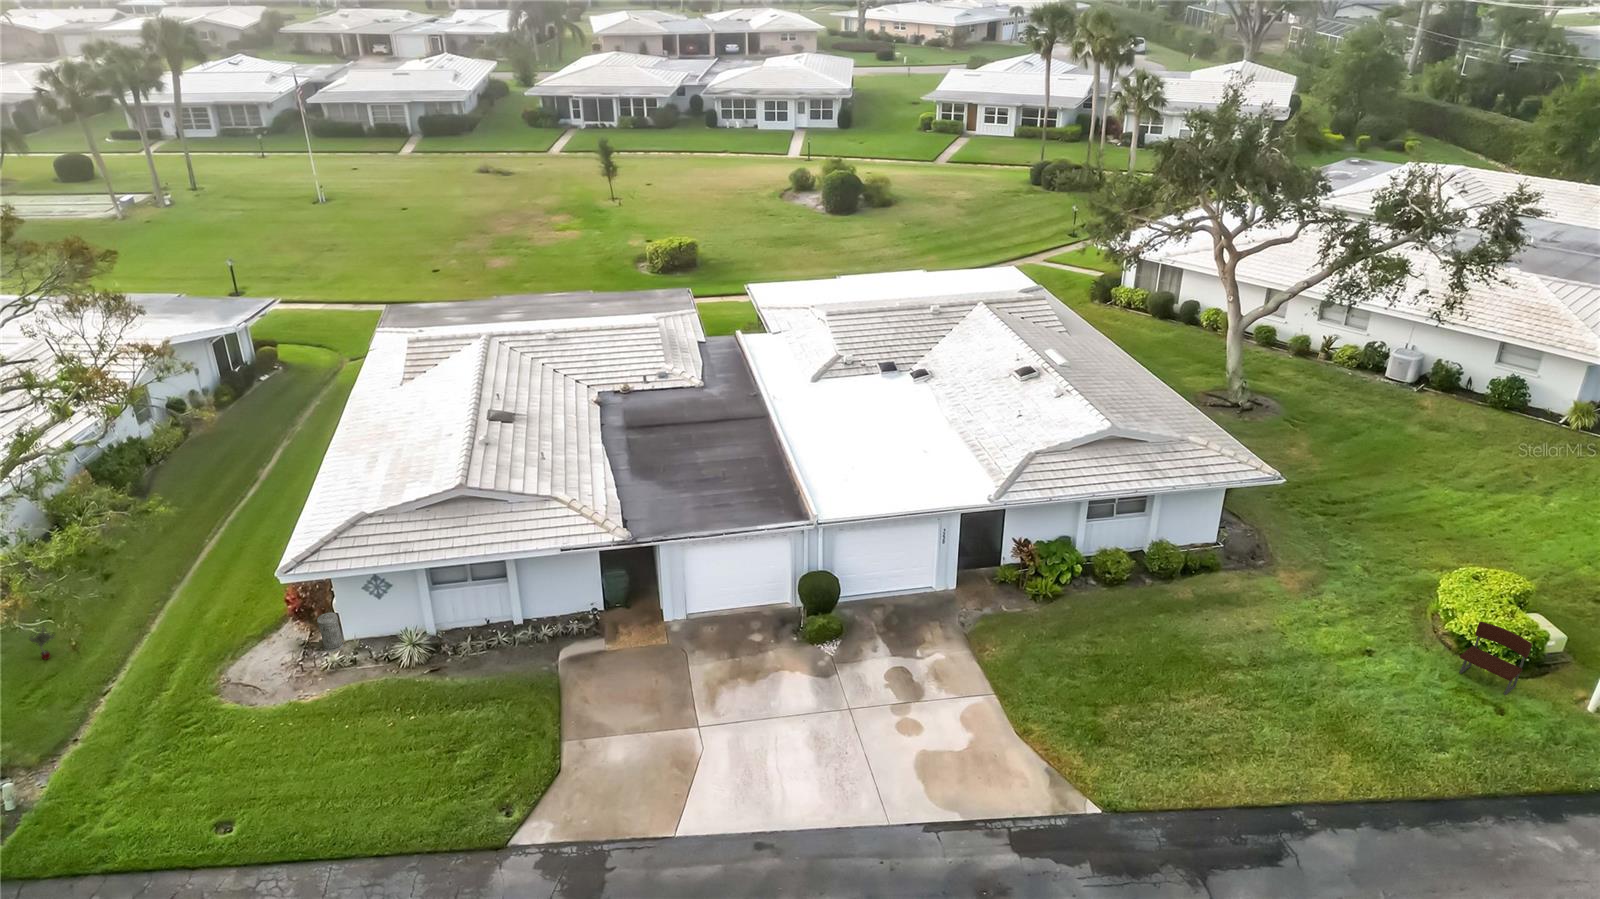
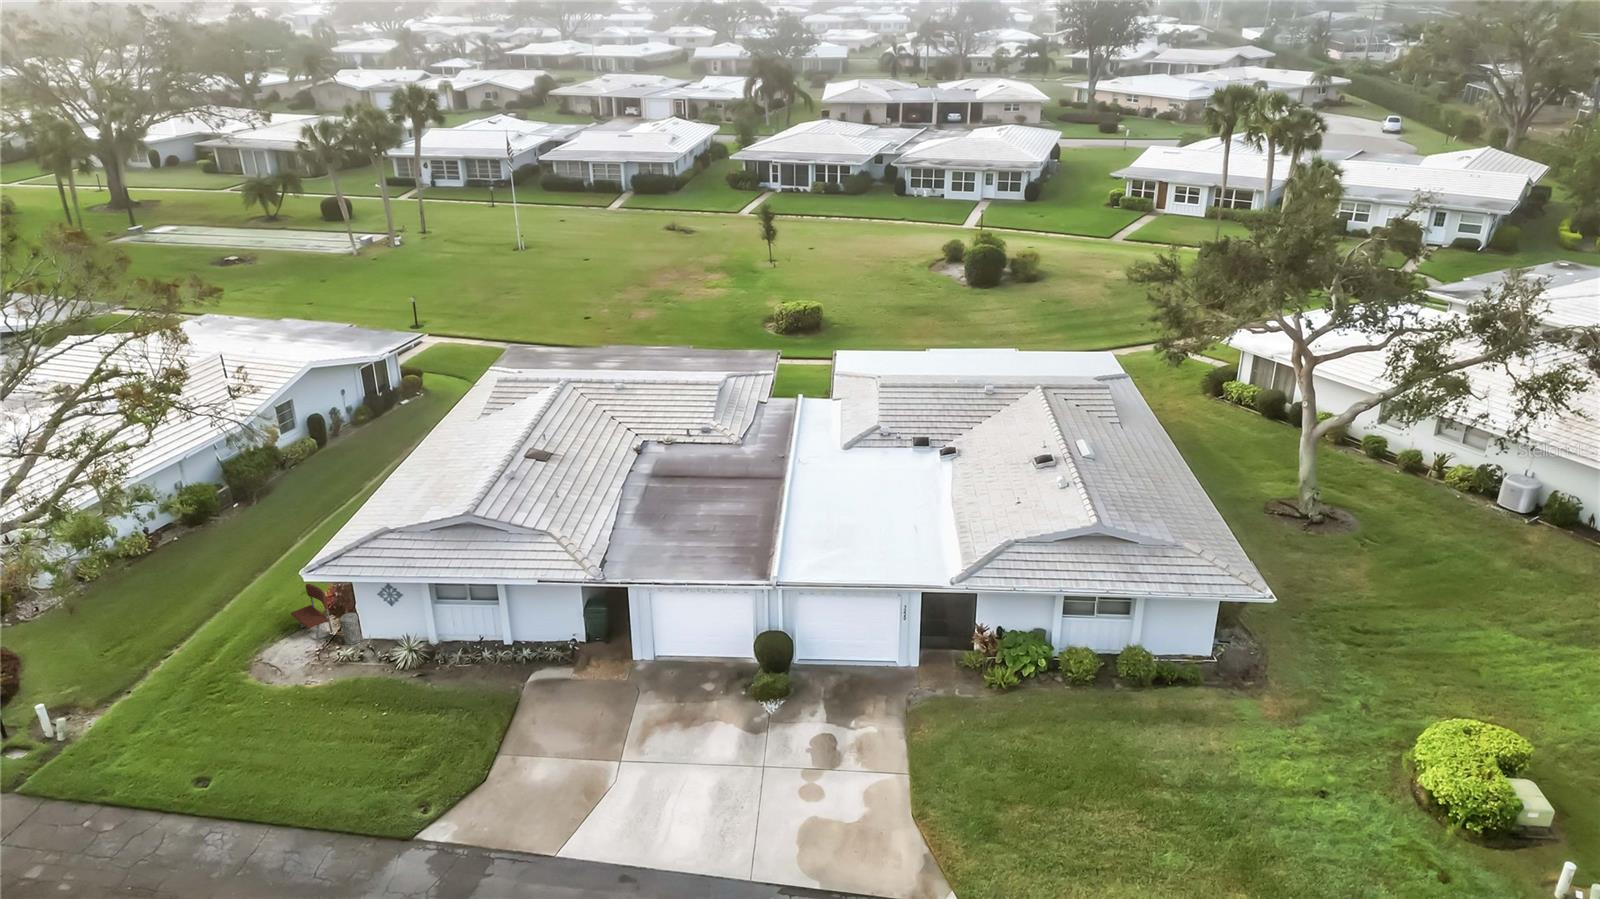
bench: present [1459,621,1532,695] -> present [291,584,333,641]
potted tree: present [29,627,54,659] -> none [125,593,146,622]

